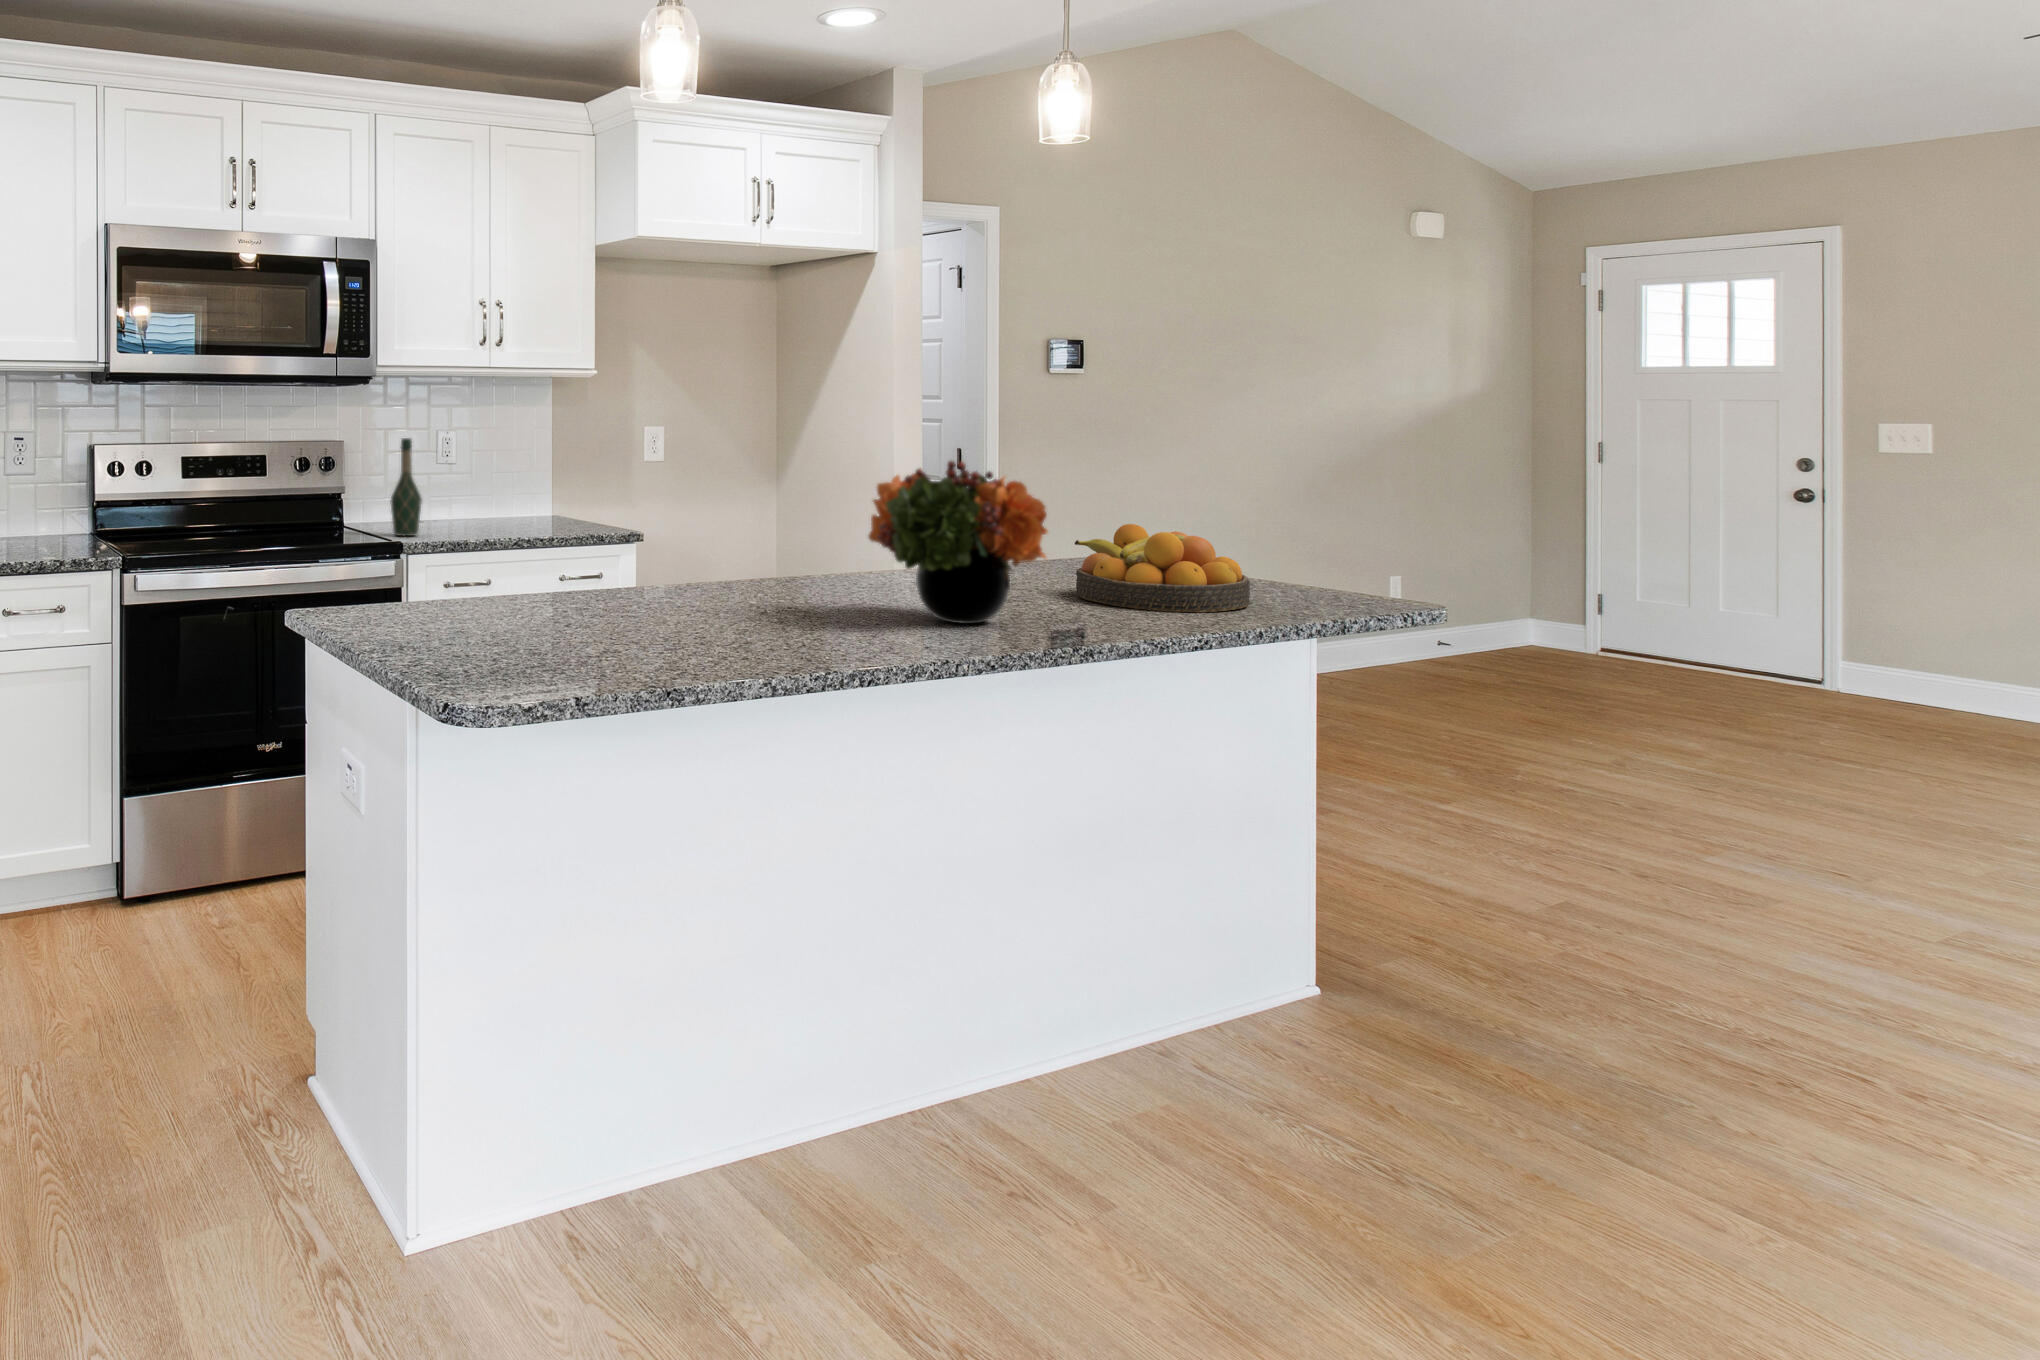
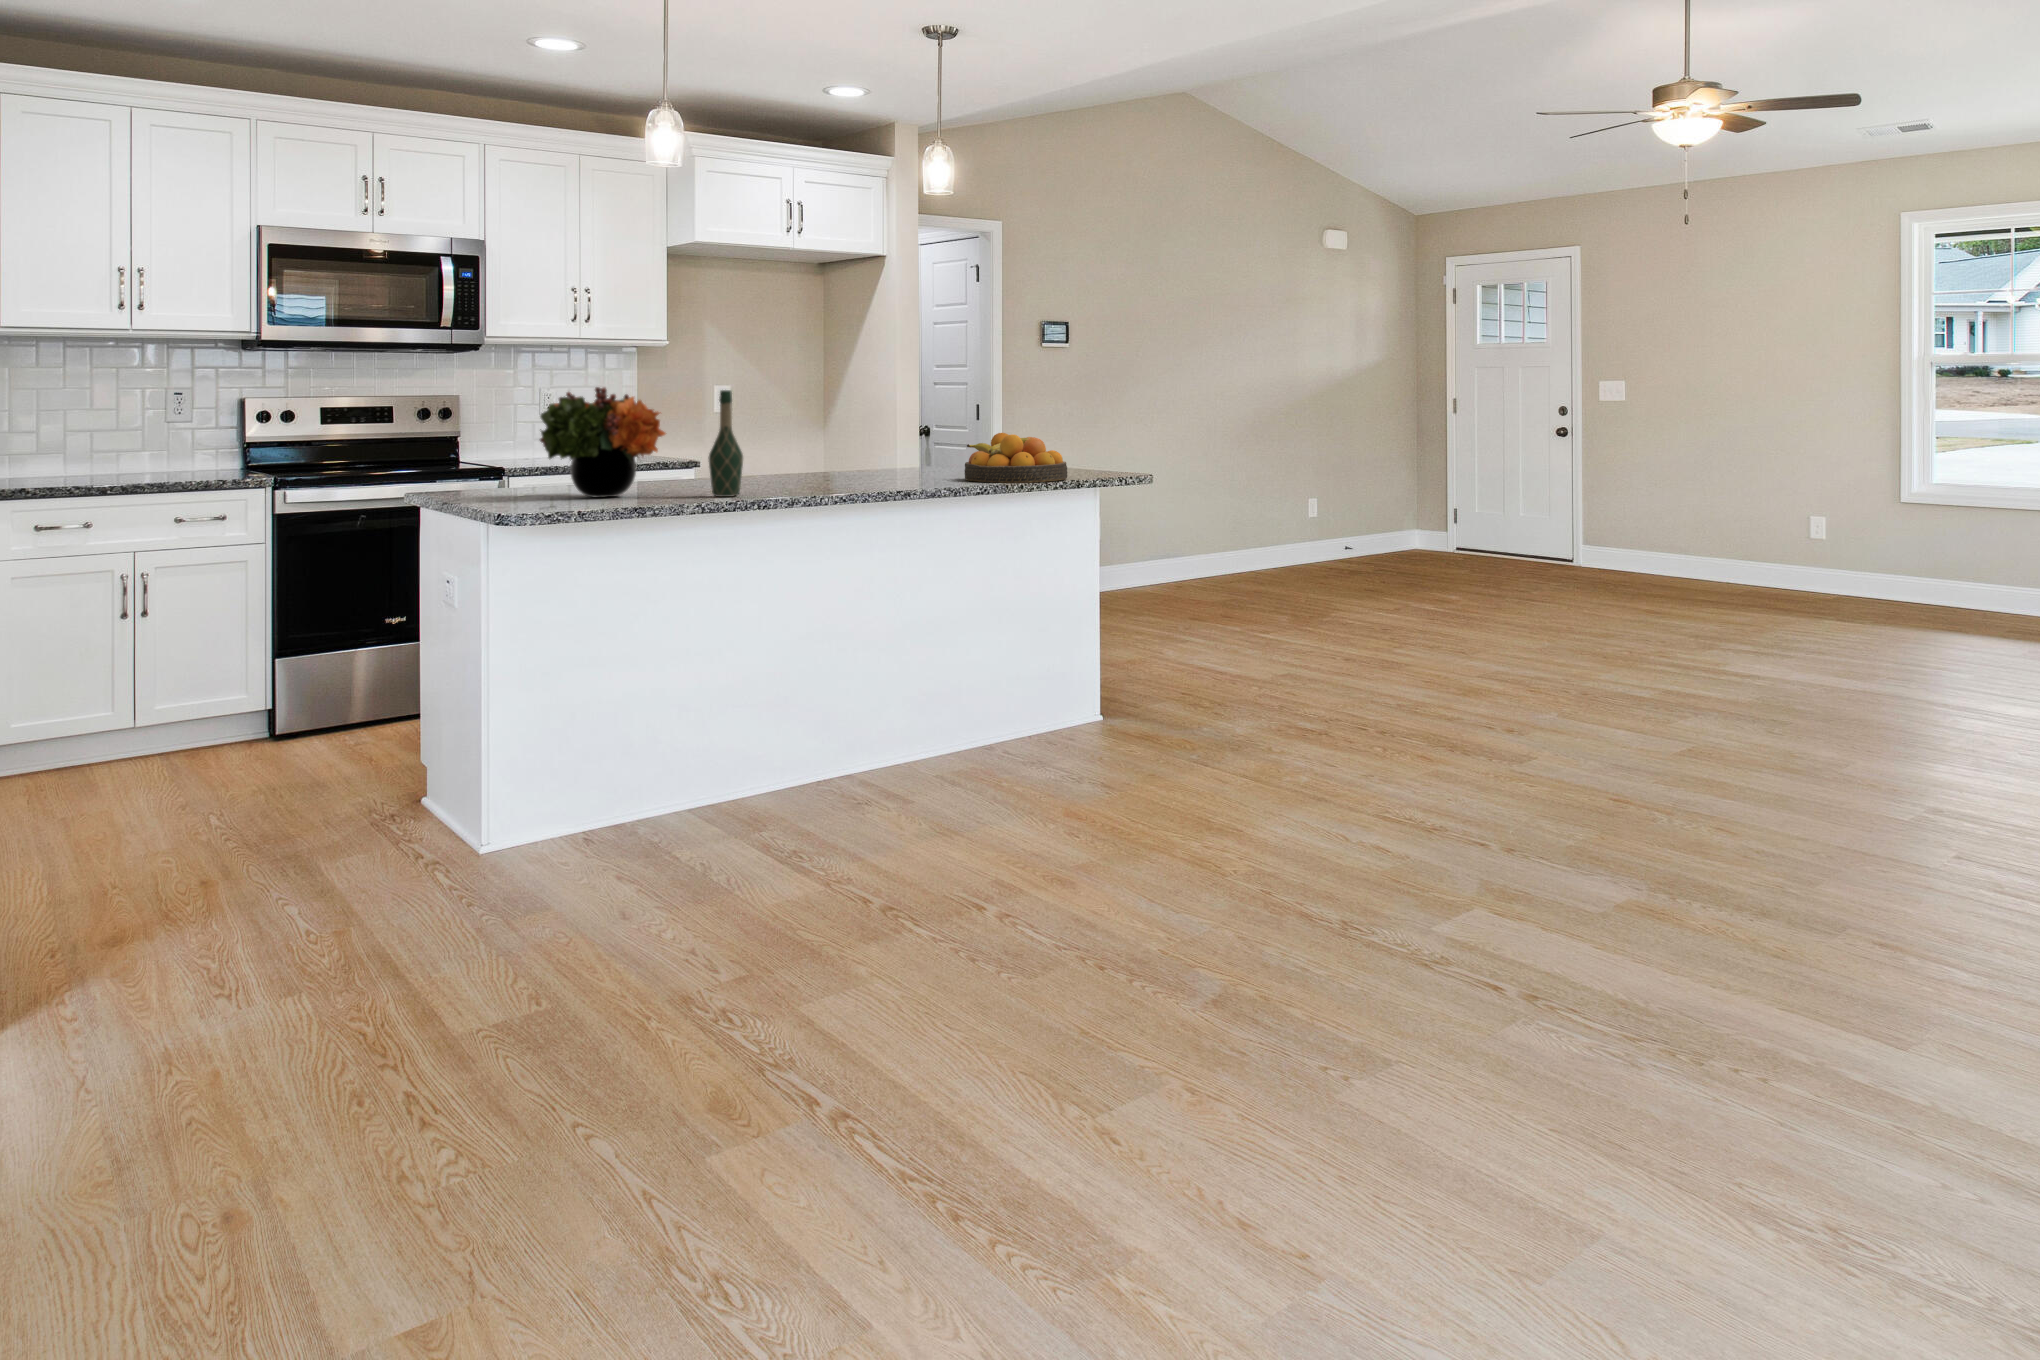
wine bottle: present [391,438,422,536] -> present [708,390,743,497]
flower arrangement: present [869,461,1048,624] -> present [540,387,666,498]

